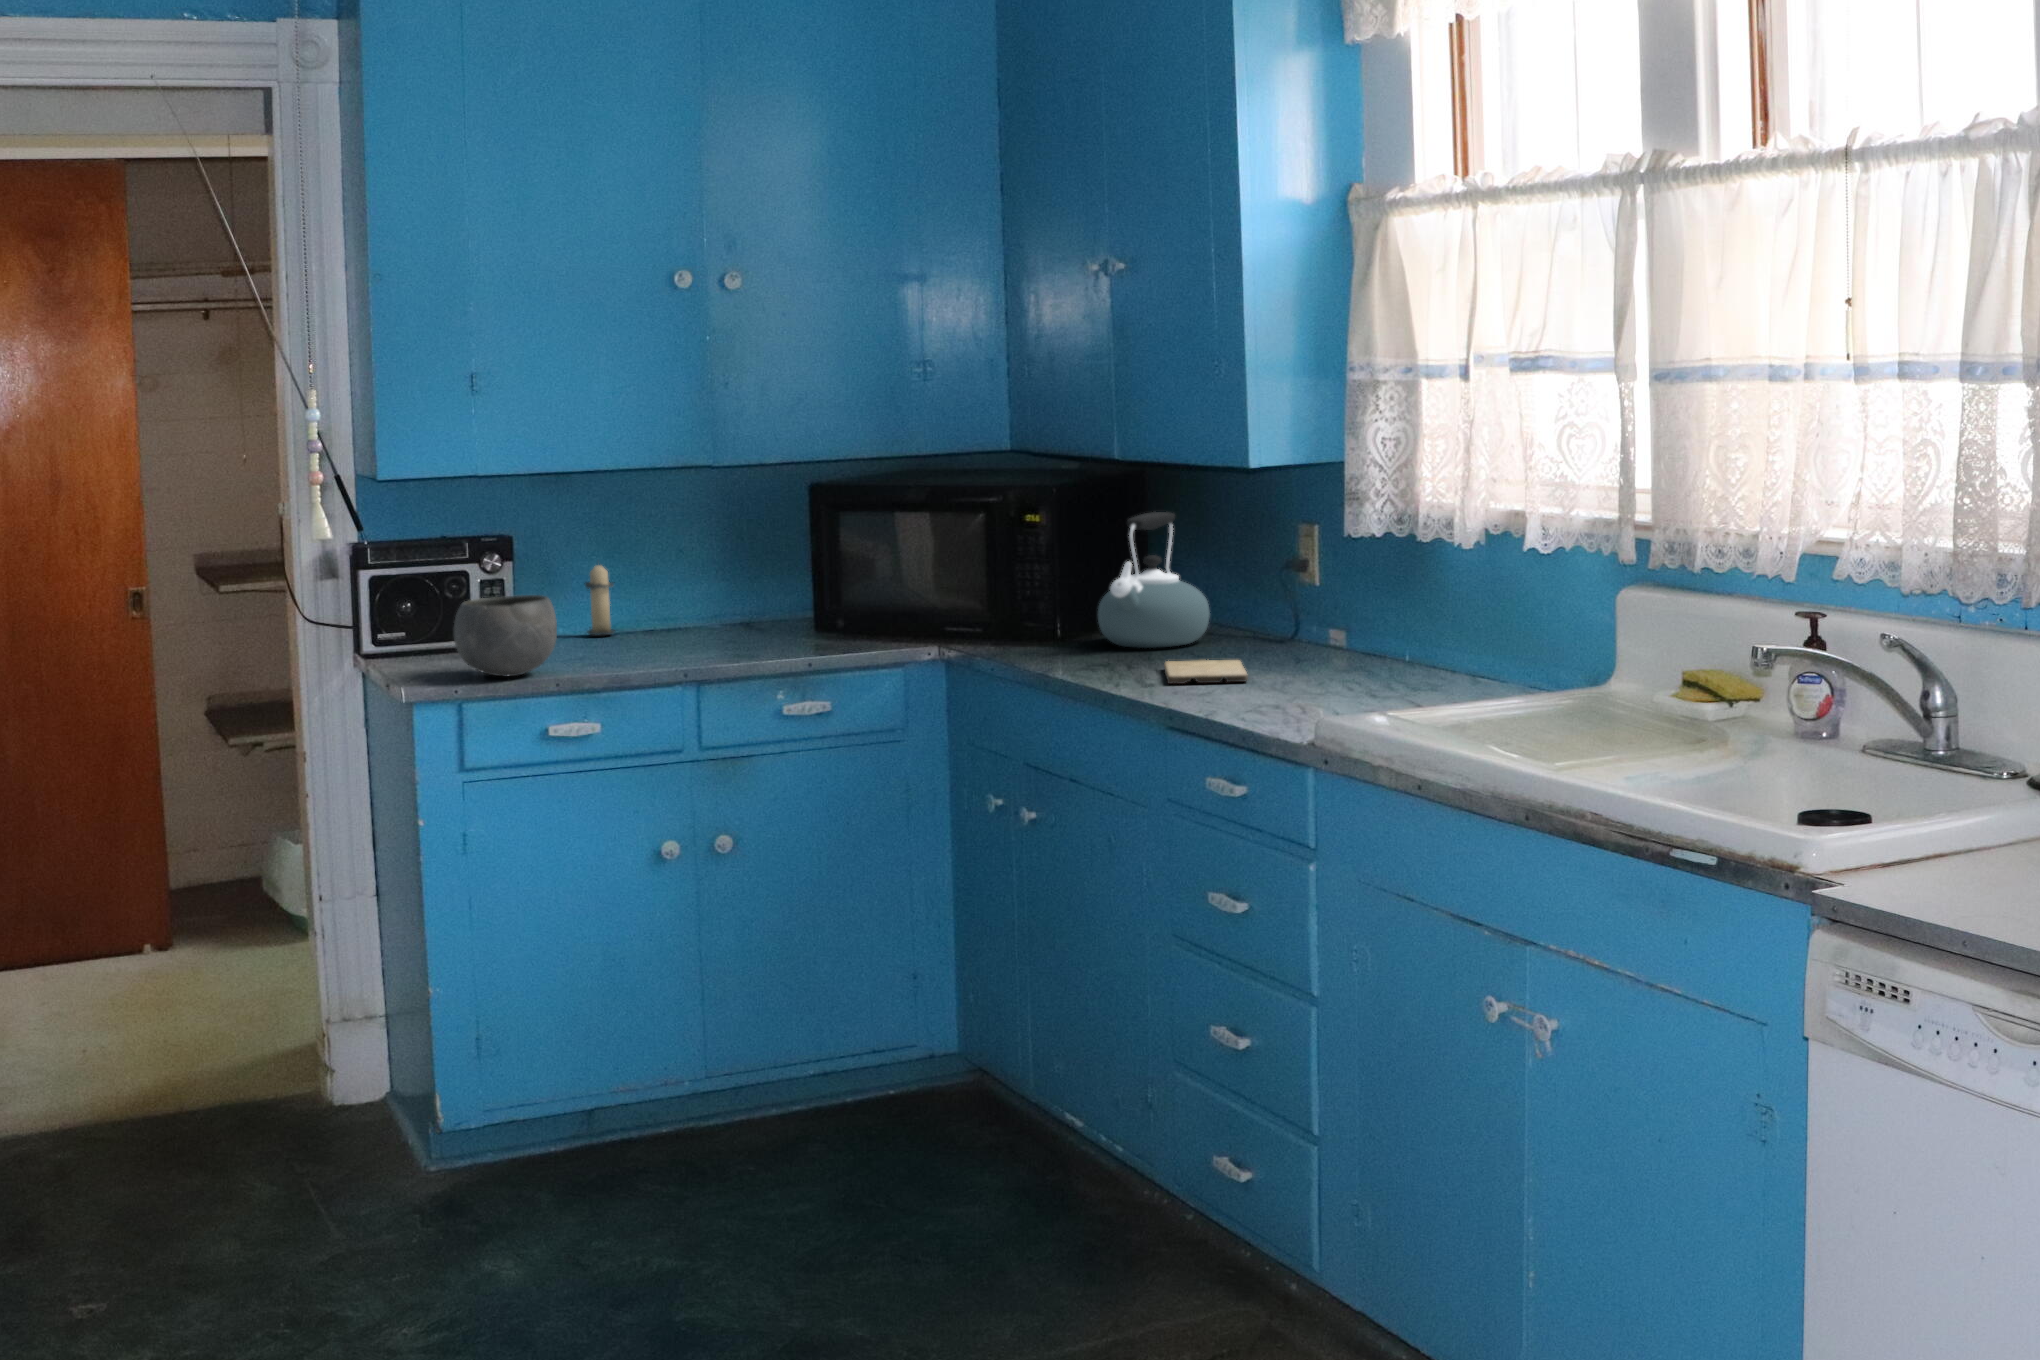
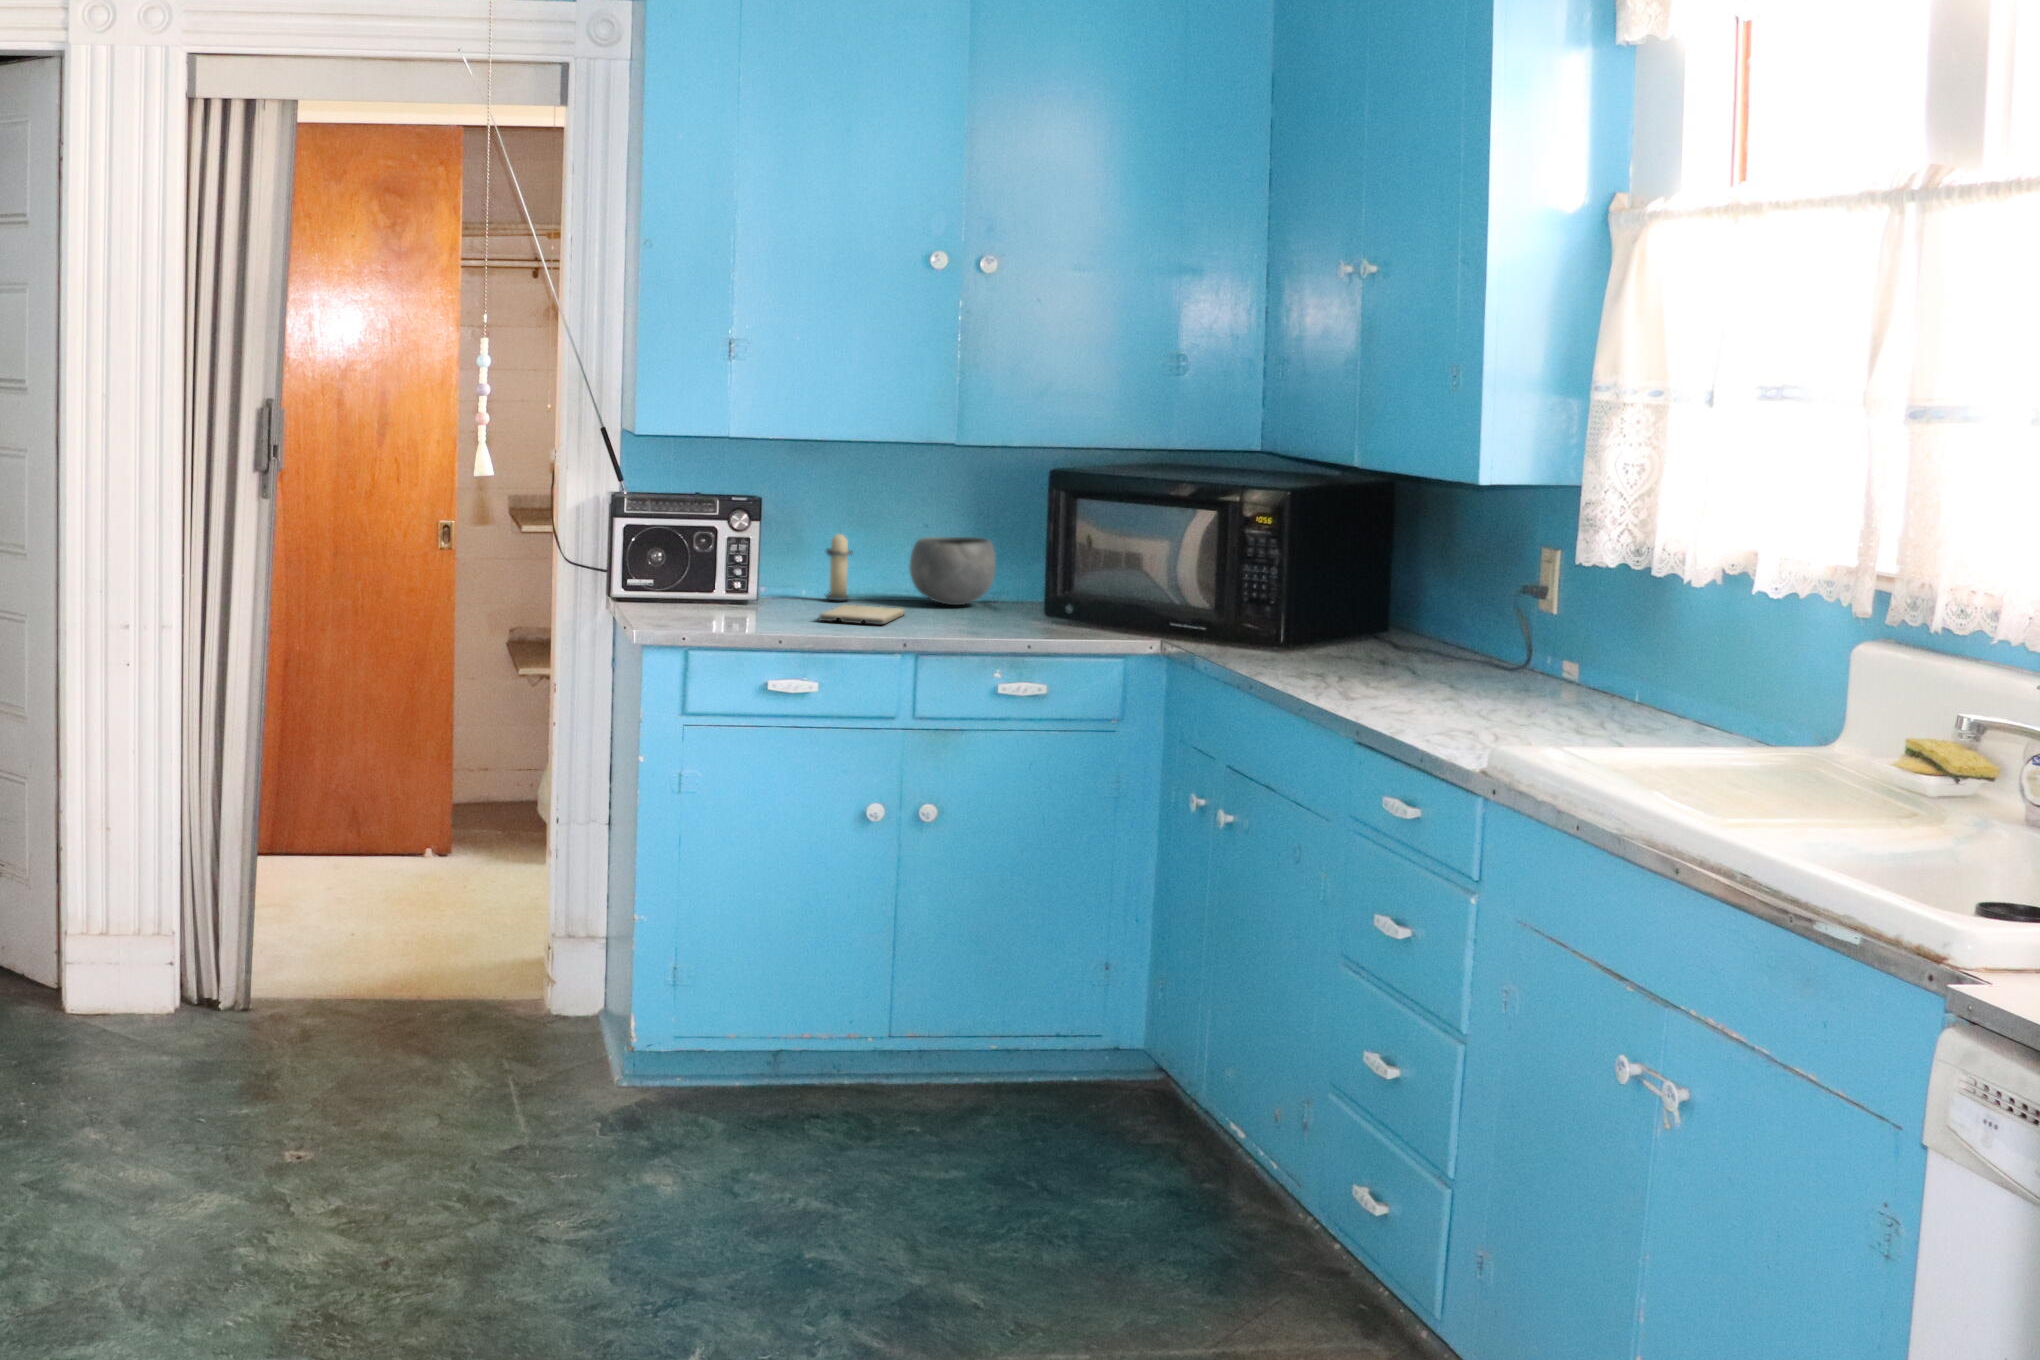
kettle: present [1098,512,1210,648] -> none [1316,524,1438,663]
ceramic bowl: present [454,595,557,676] -> present [909,537,996,605]
cutting board: present [1164,660,1248,684] -> present [819,605,905,624]

